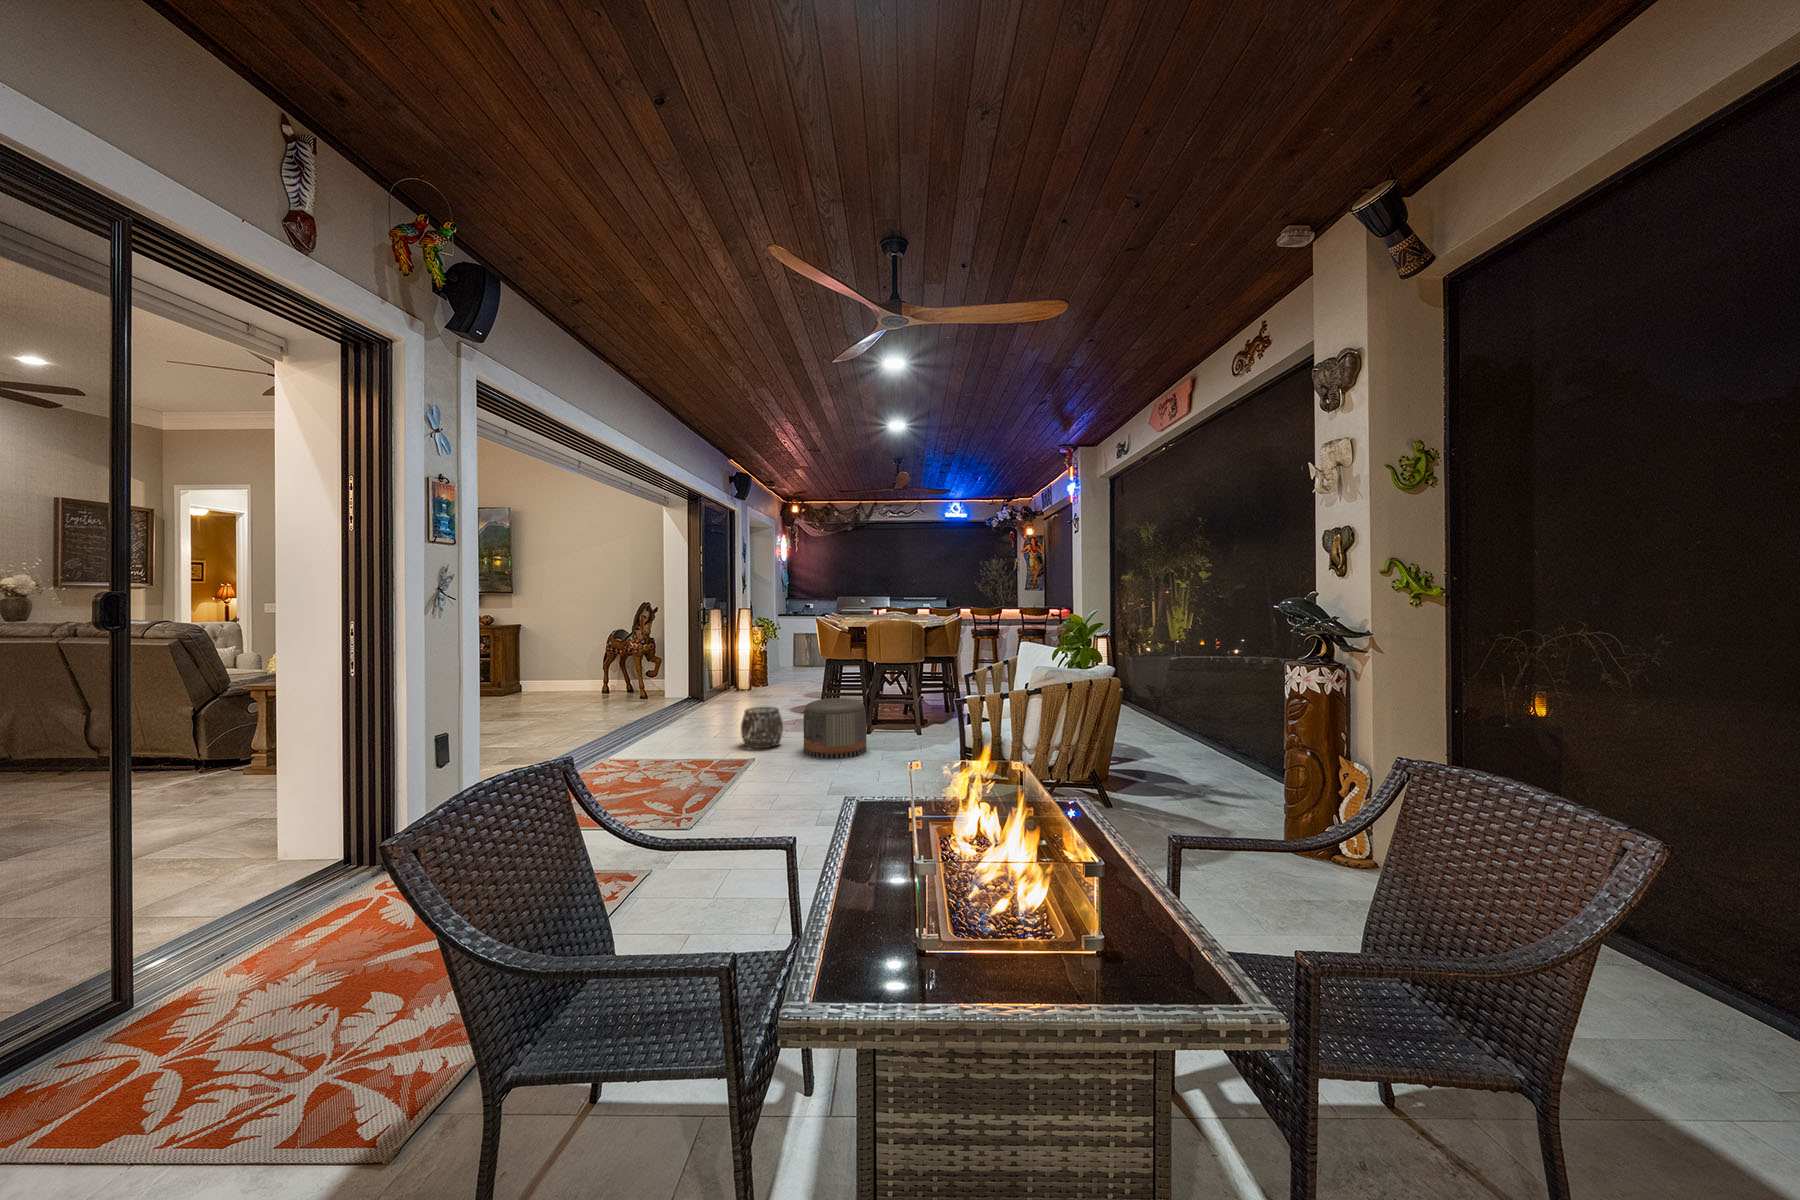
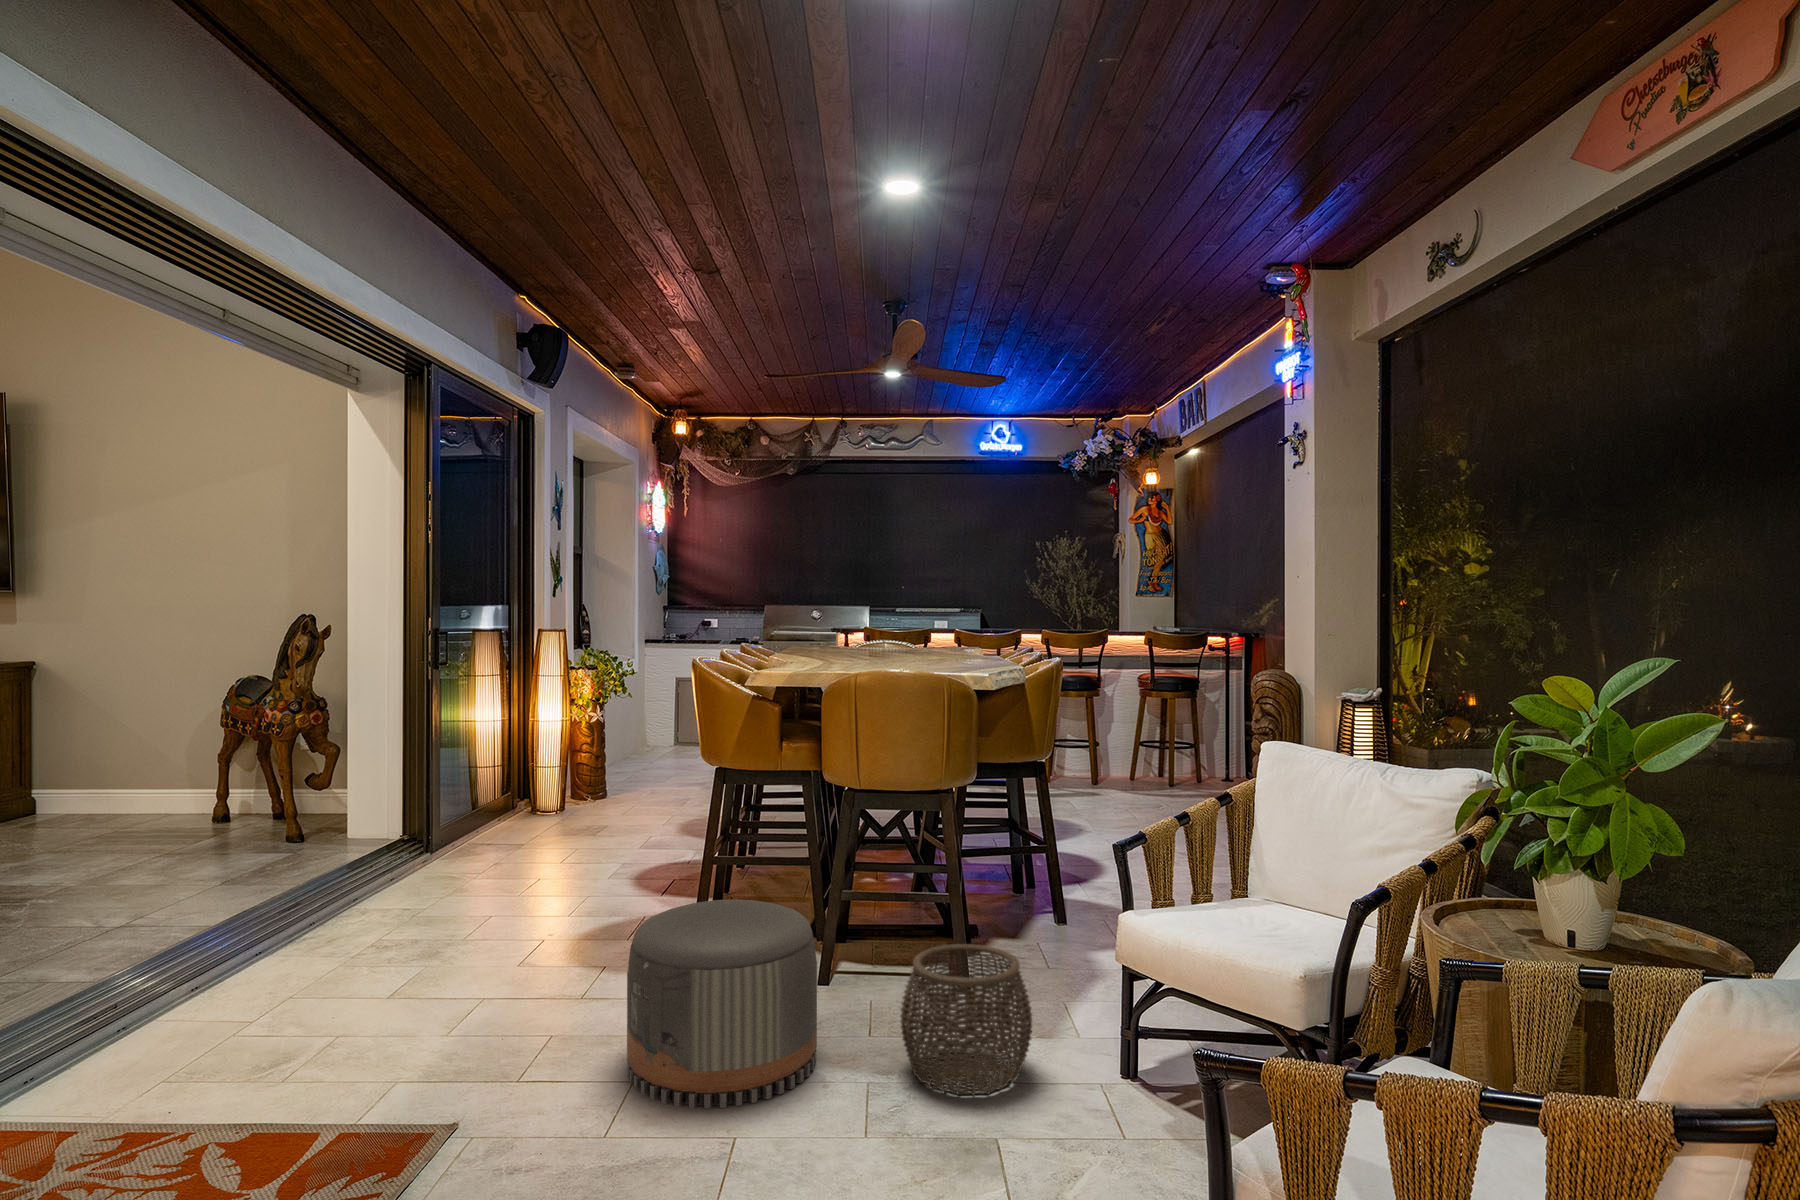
woven basket: present [741,707,783,749] -> present [900,944,1032,1095]

